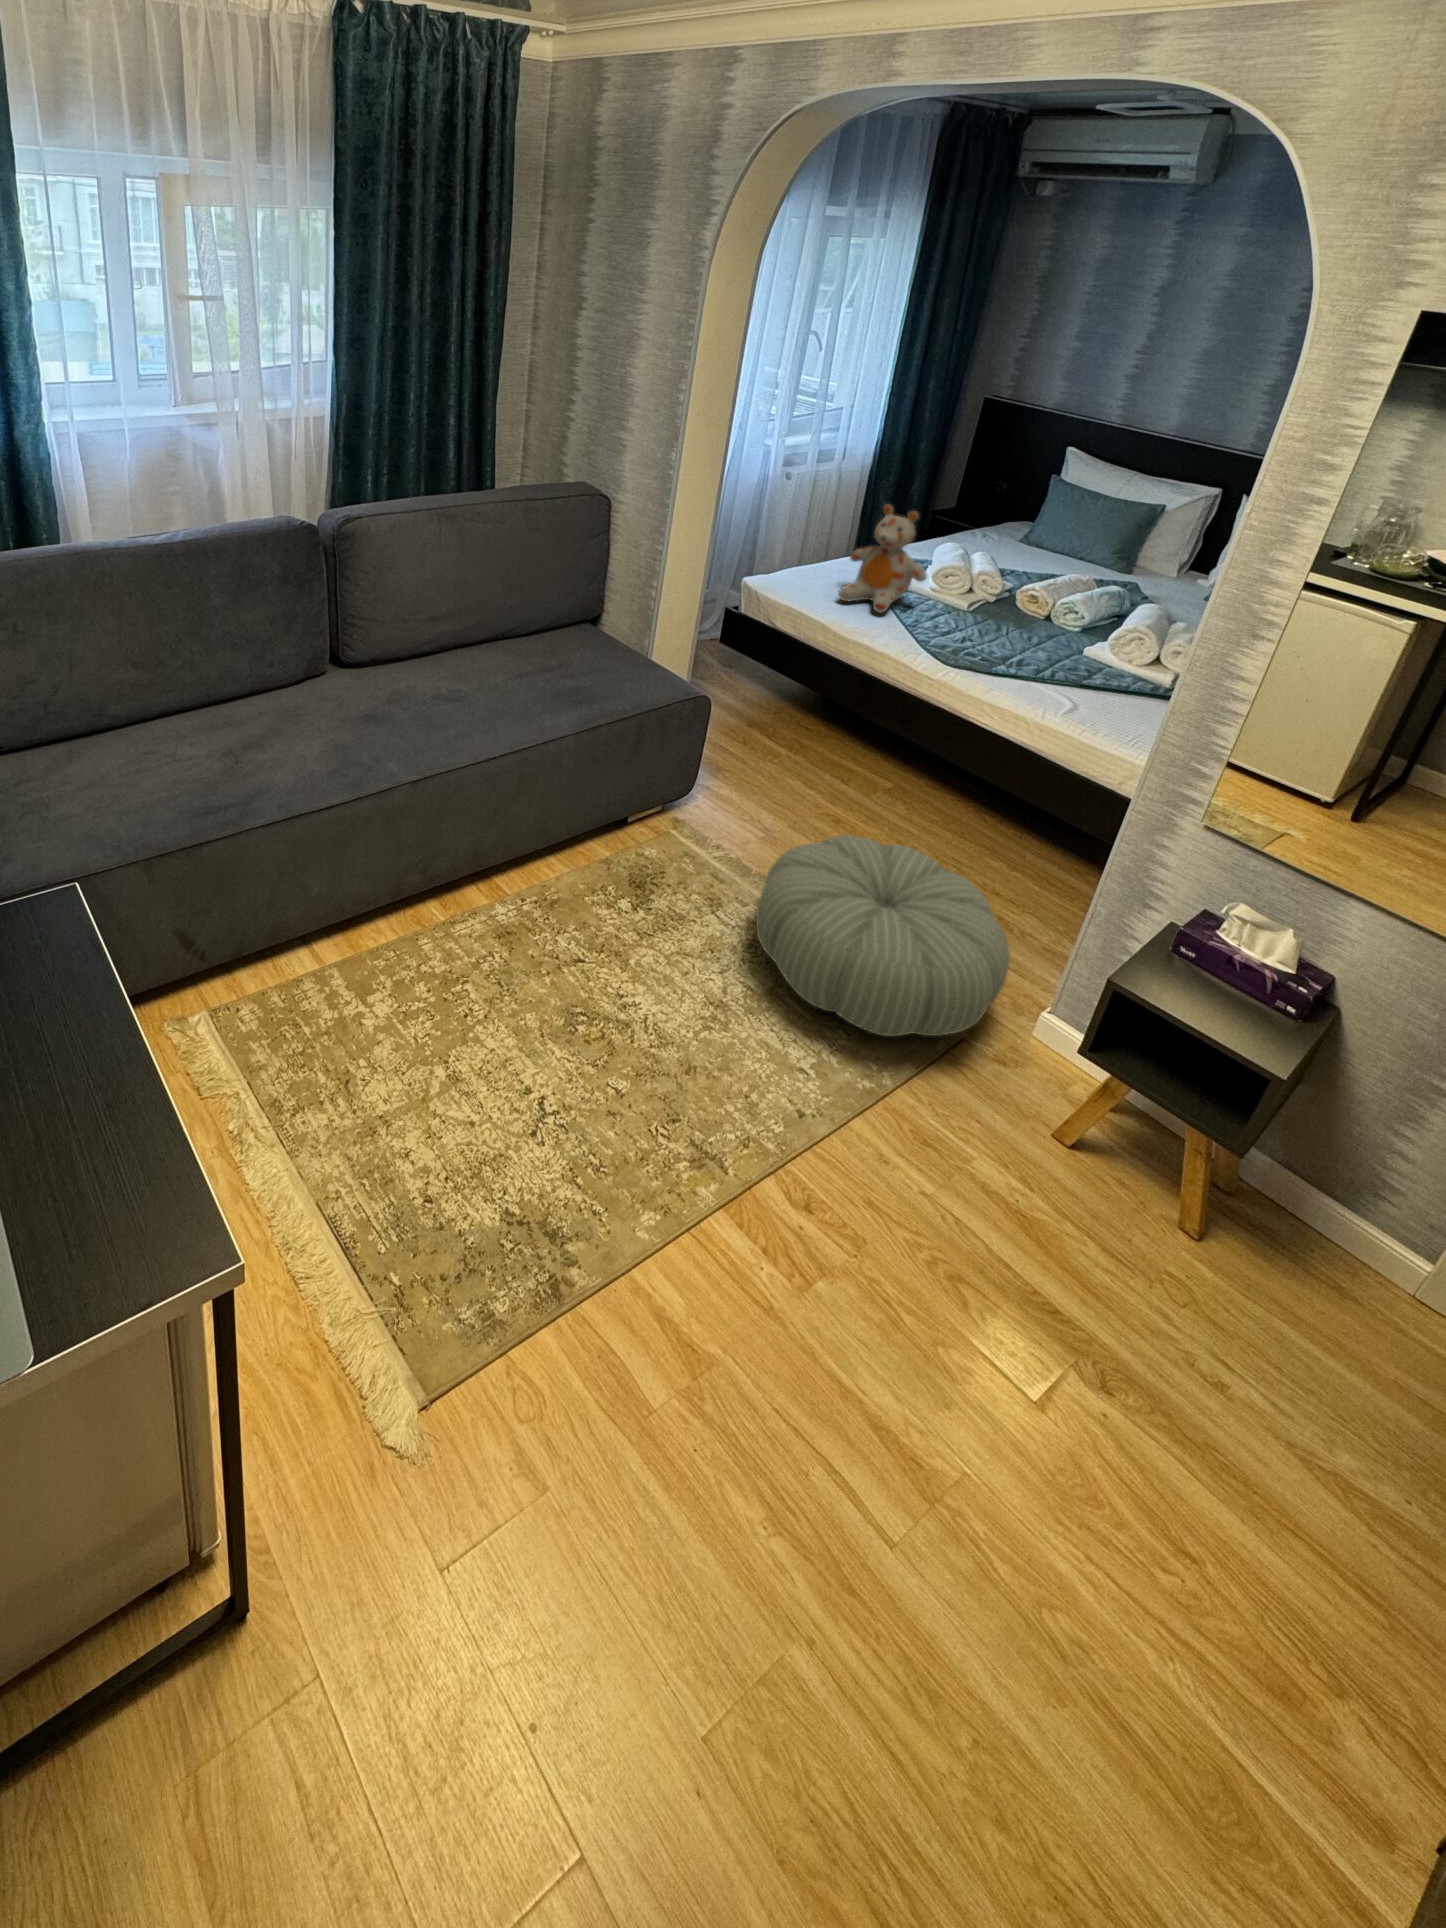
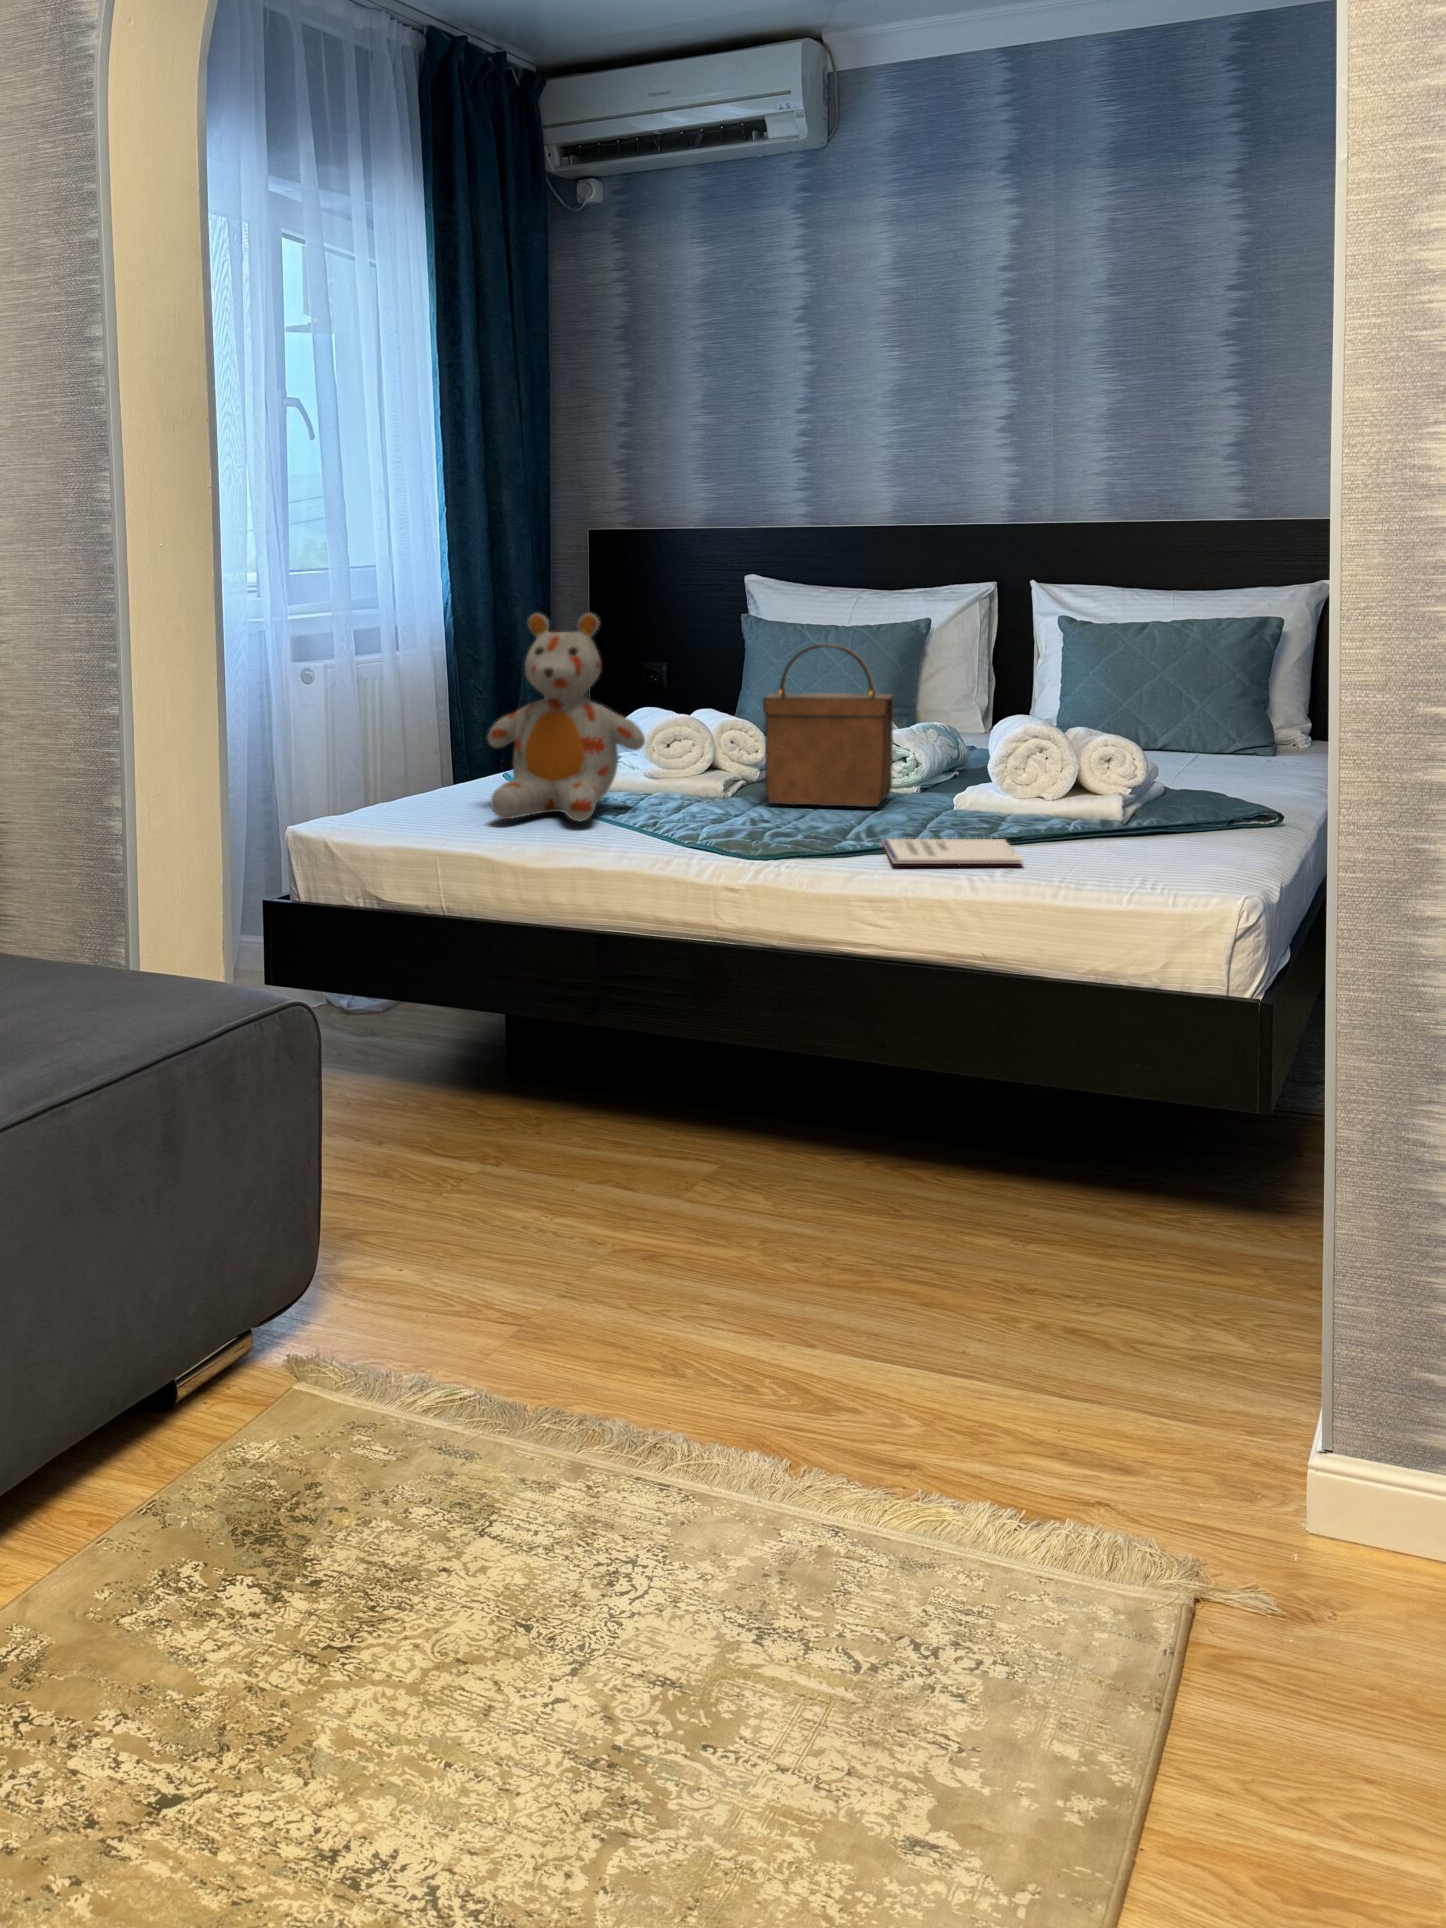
handbag: none [983,551,1071,640] -> present [763,644,893,807]
notebook: none [1015,666,1090,705] -> present [882,839,1022,864]
pouf: present [756,835,1010,1036] -> none [592,1196,1221,1664]

